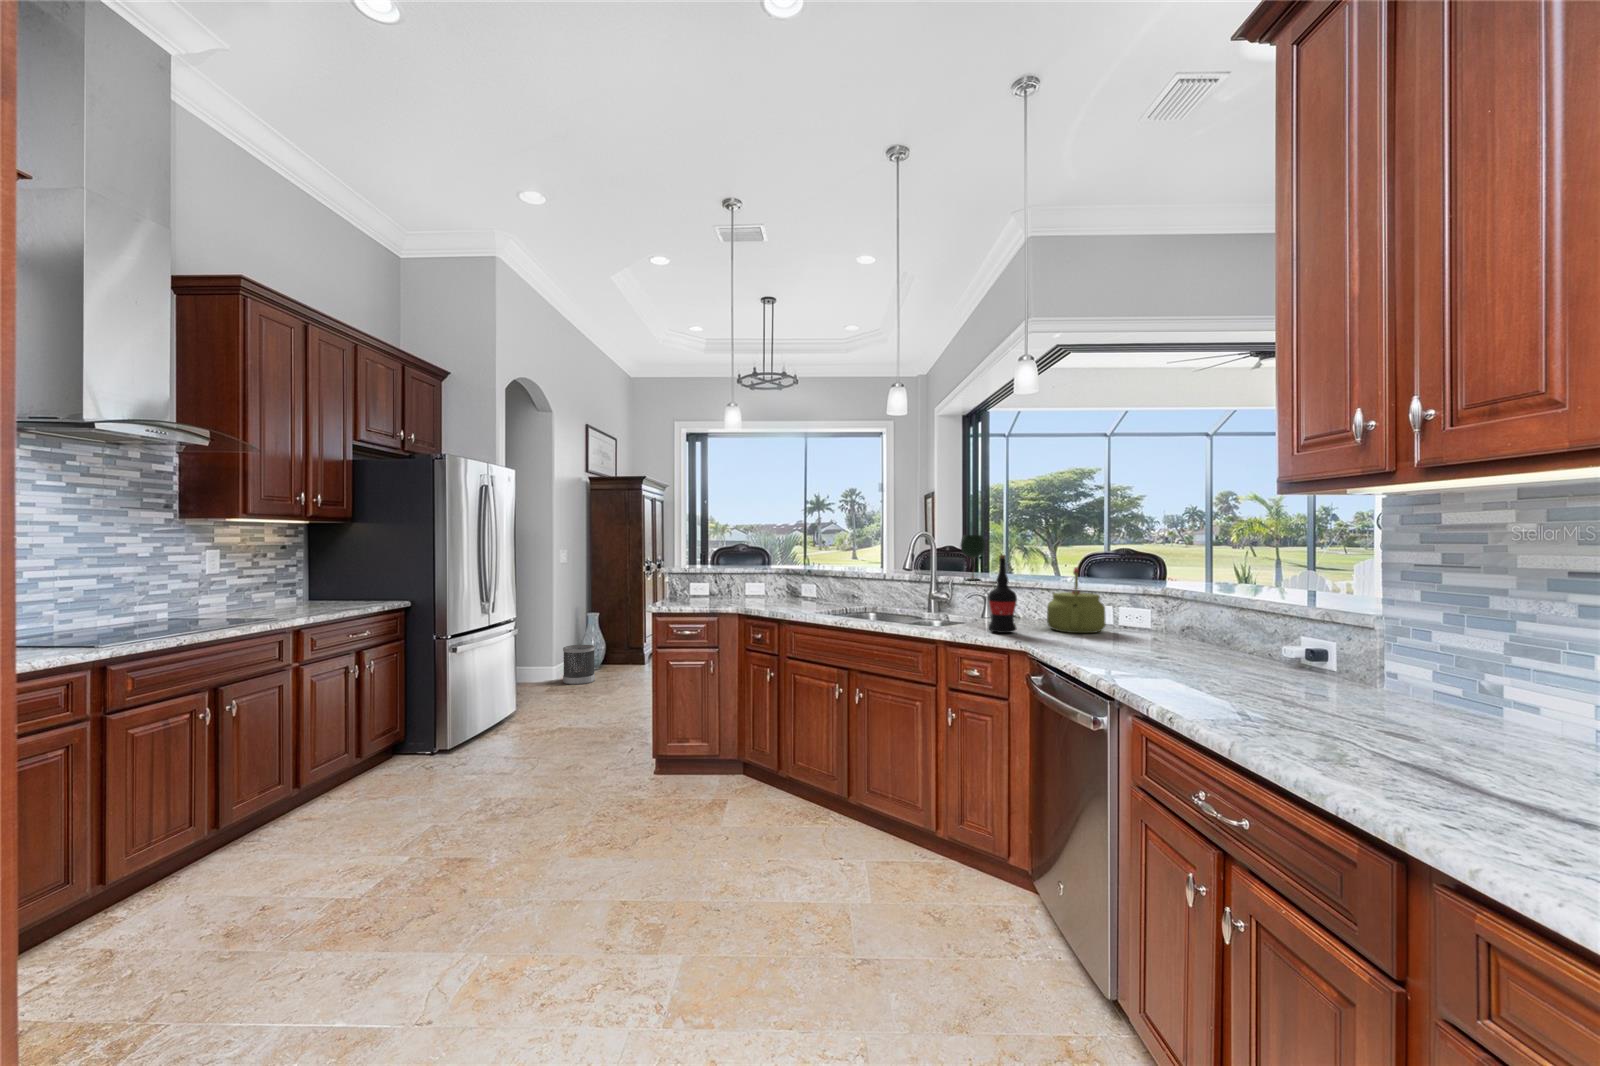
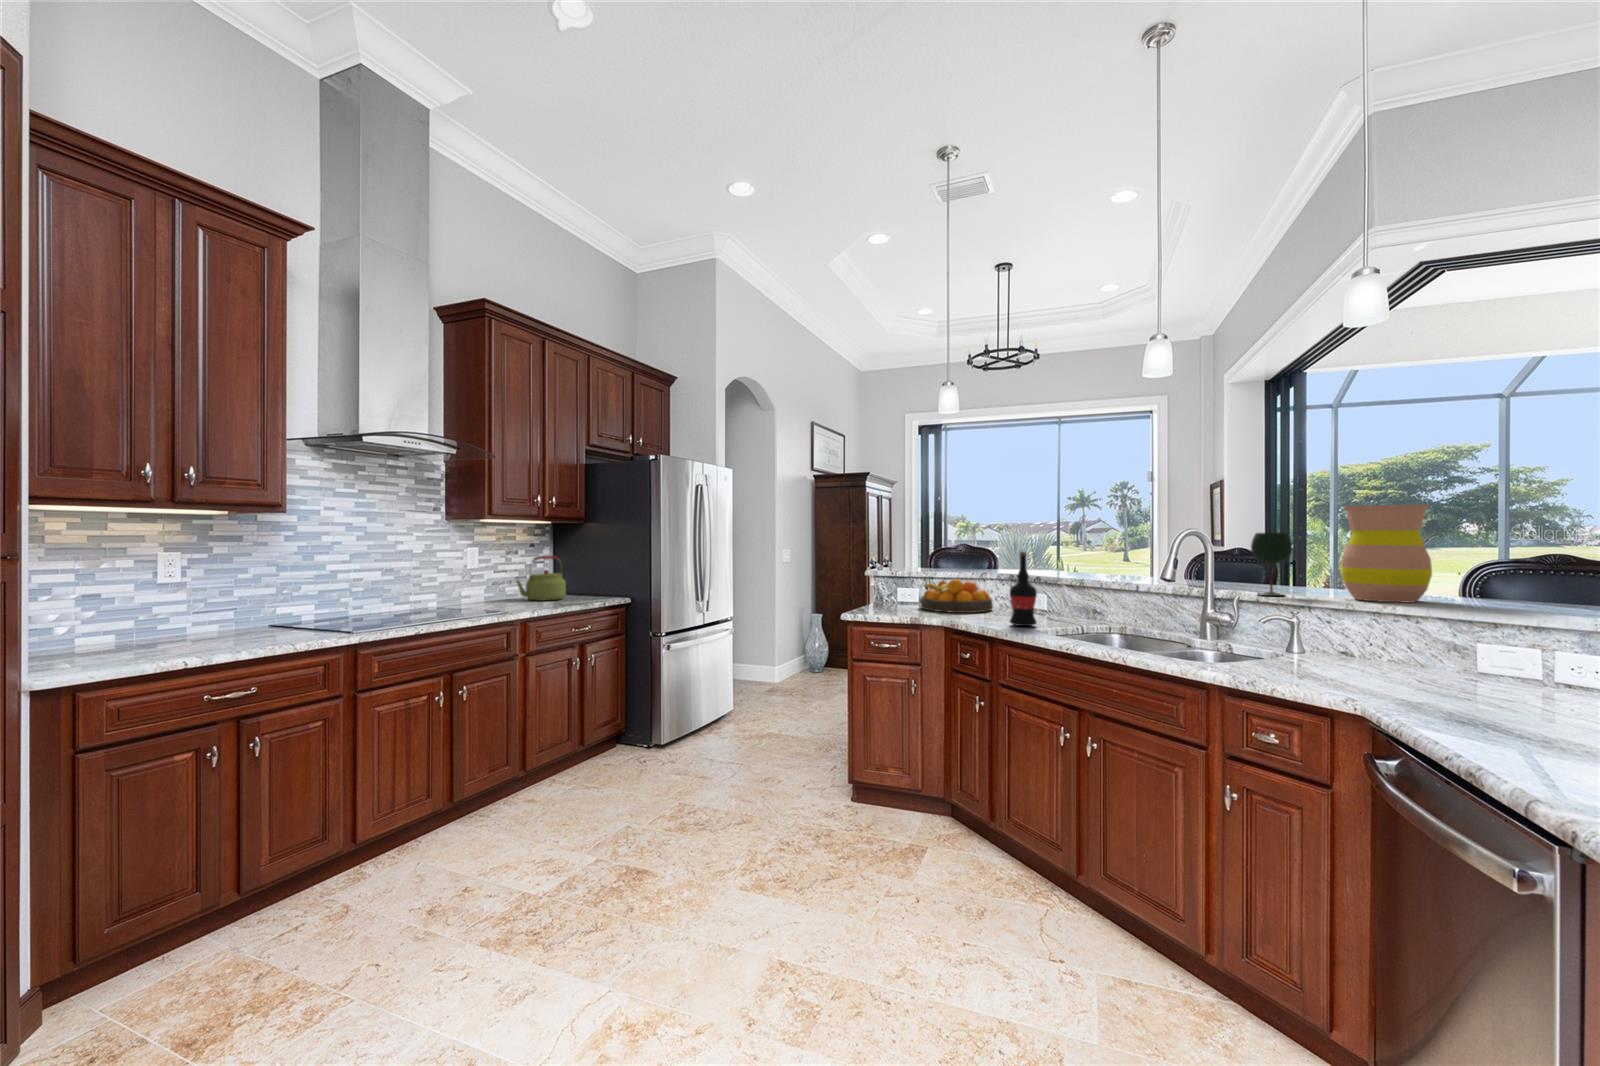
vase: none [1013,517,1062,582] -> present [1341,505,1432,602]
wine bottle: present [988,555,1017,633] -> present [1010,552,1037,626]
kettle: present [1047,567,1106,633] -> present [516,556,566,601]
fruit bowl: none [712,573,773,603] -> present [921,579,993,613]
wastebasket: present [563,645,595,685] -> none [792,644,823,684]

